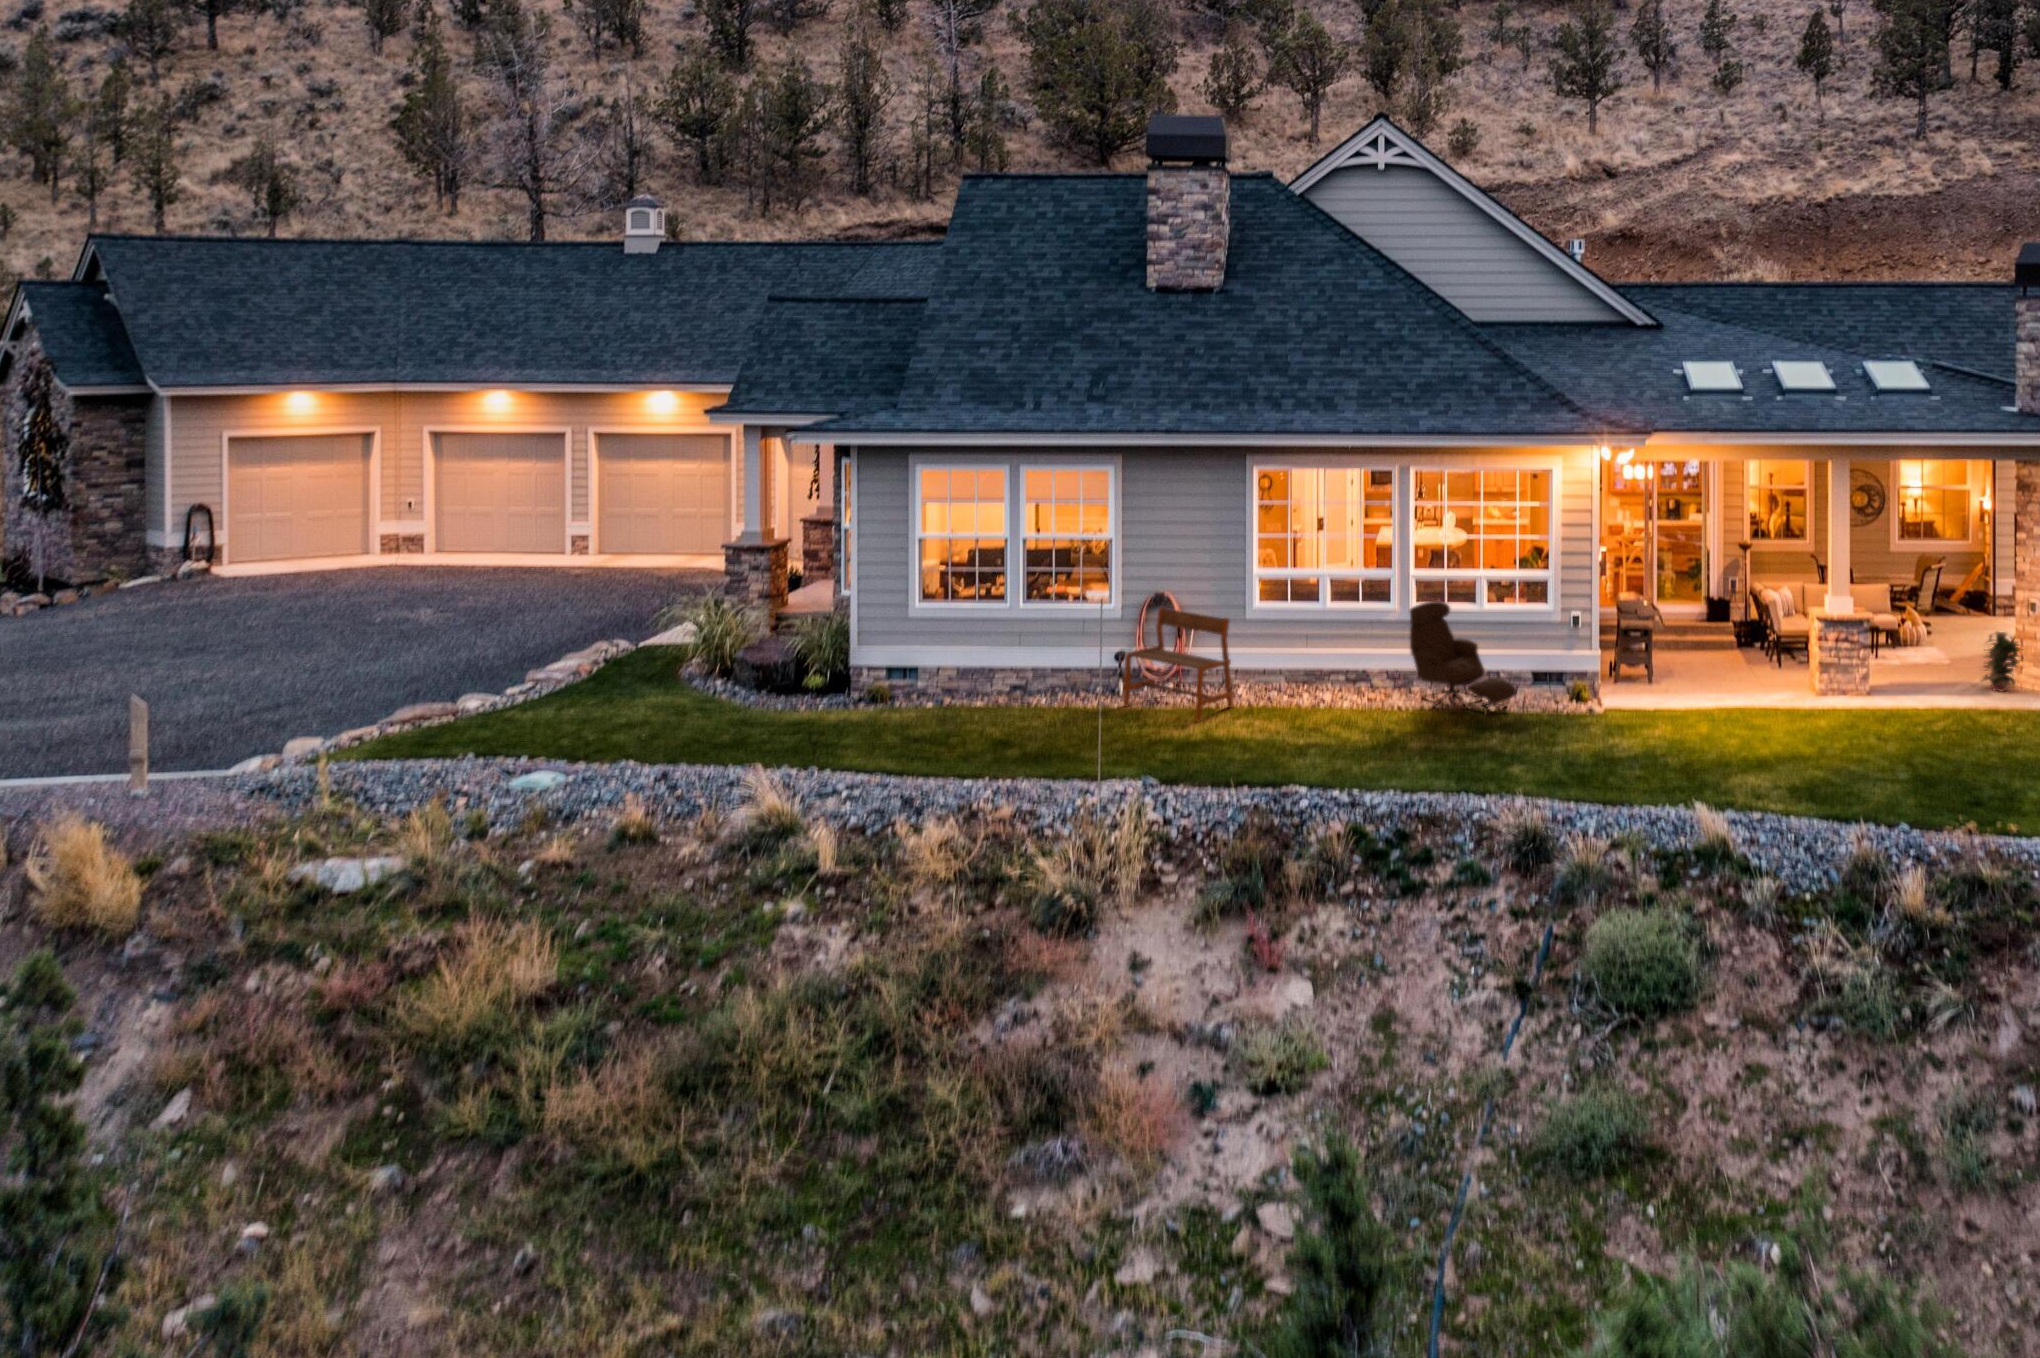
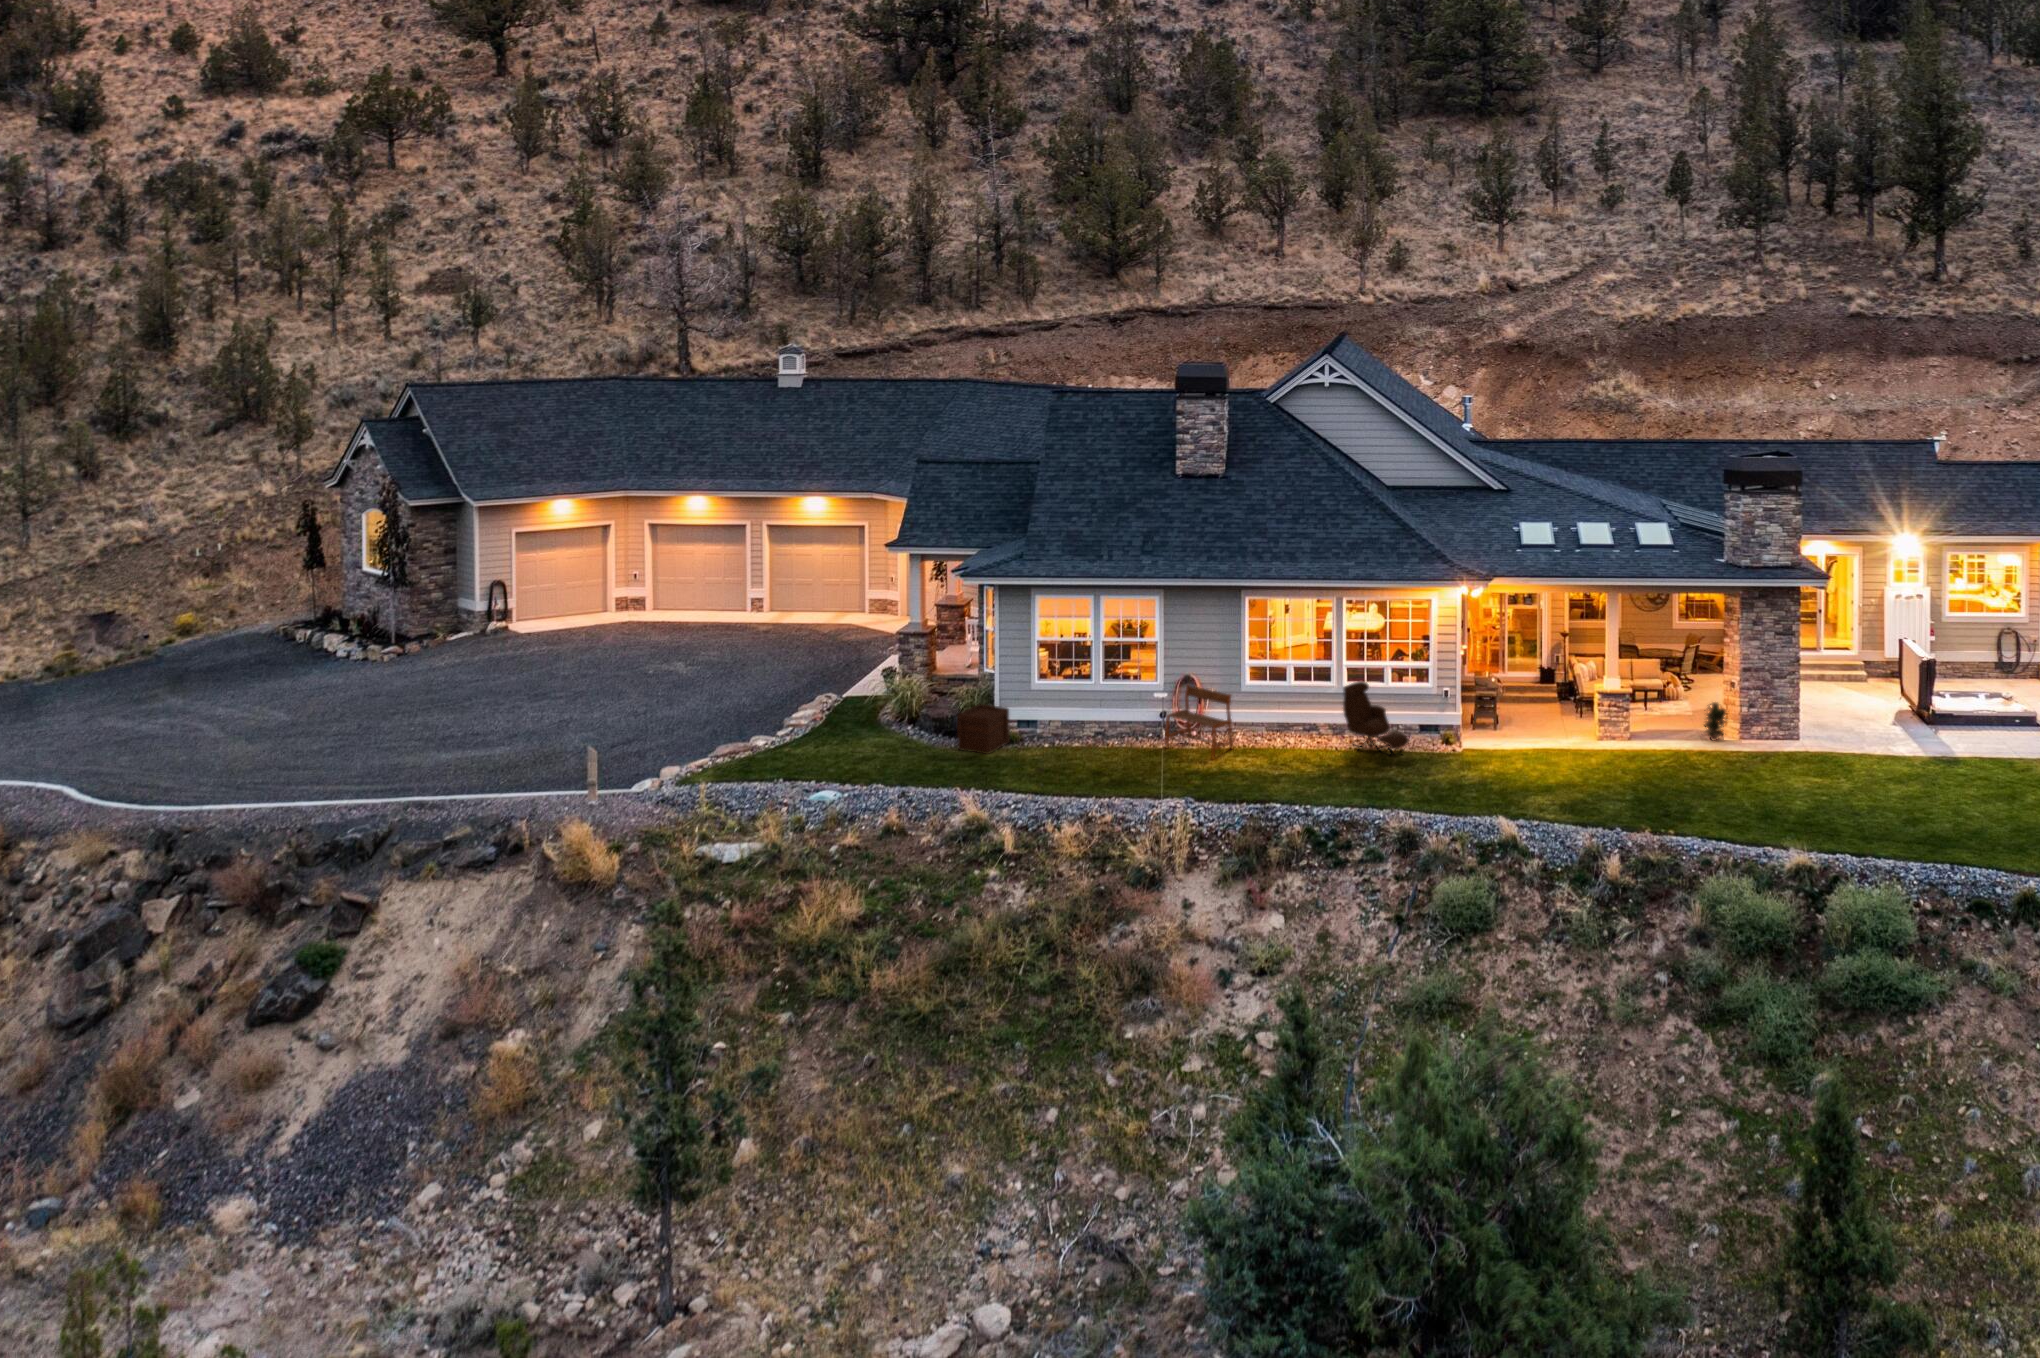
wooden crate: none [788,640,877,717] -> present [957,704,1010,754]

